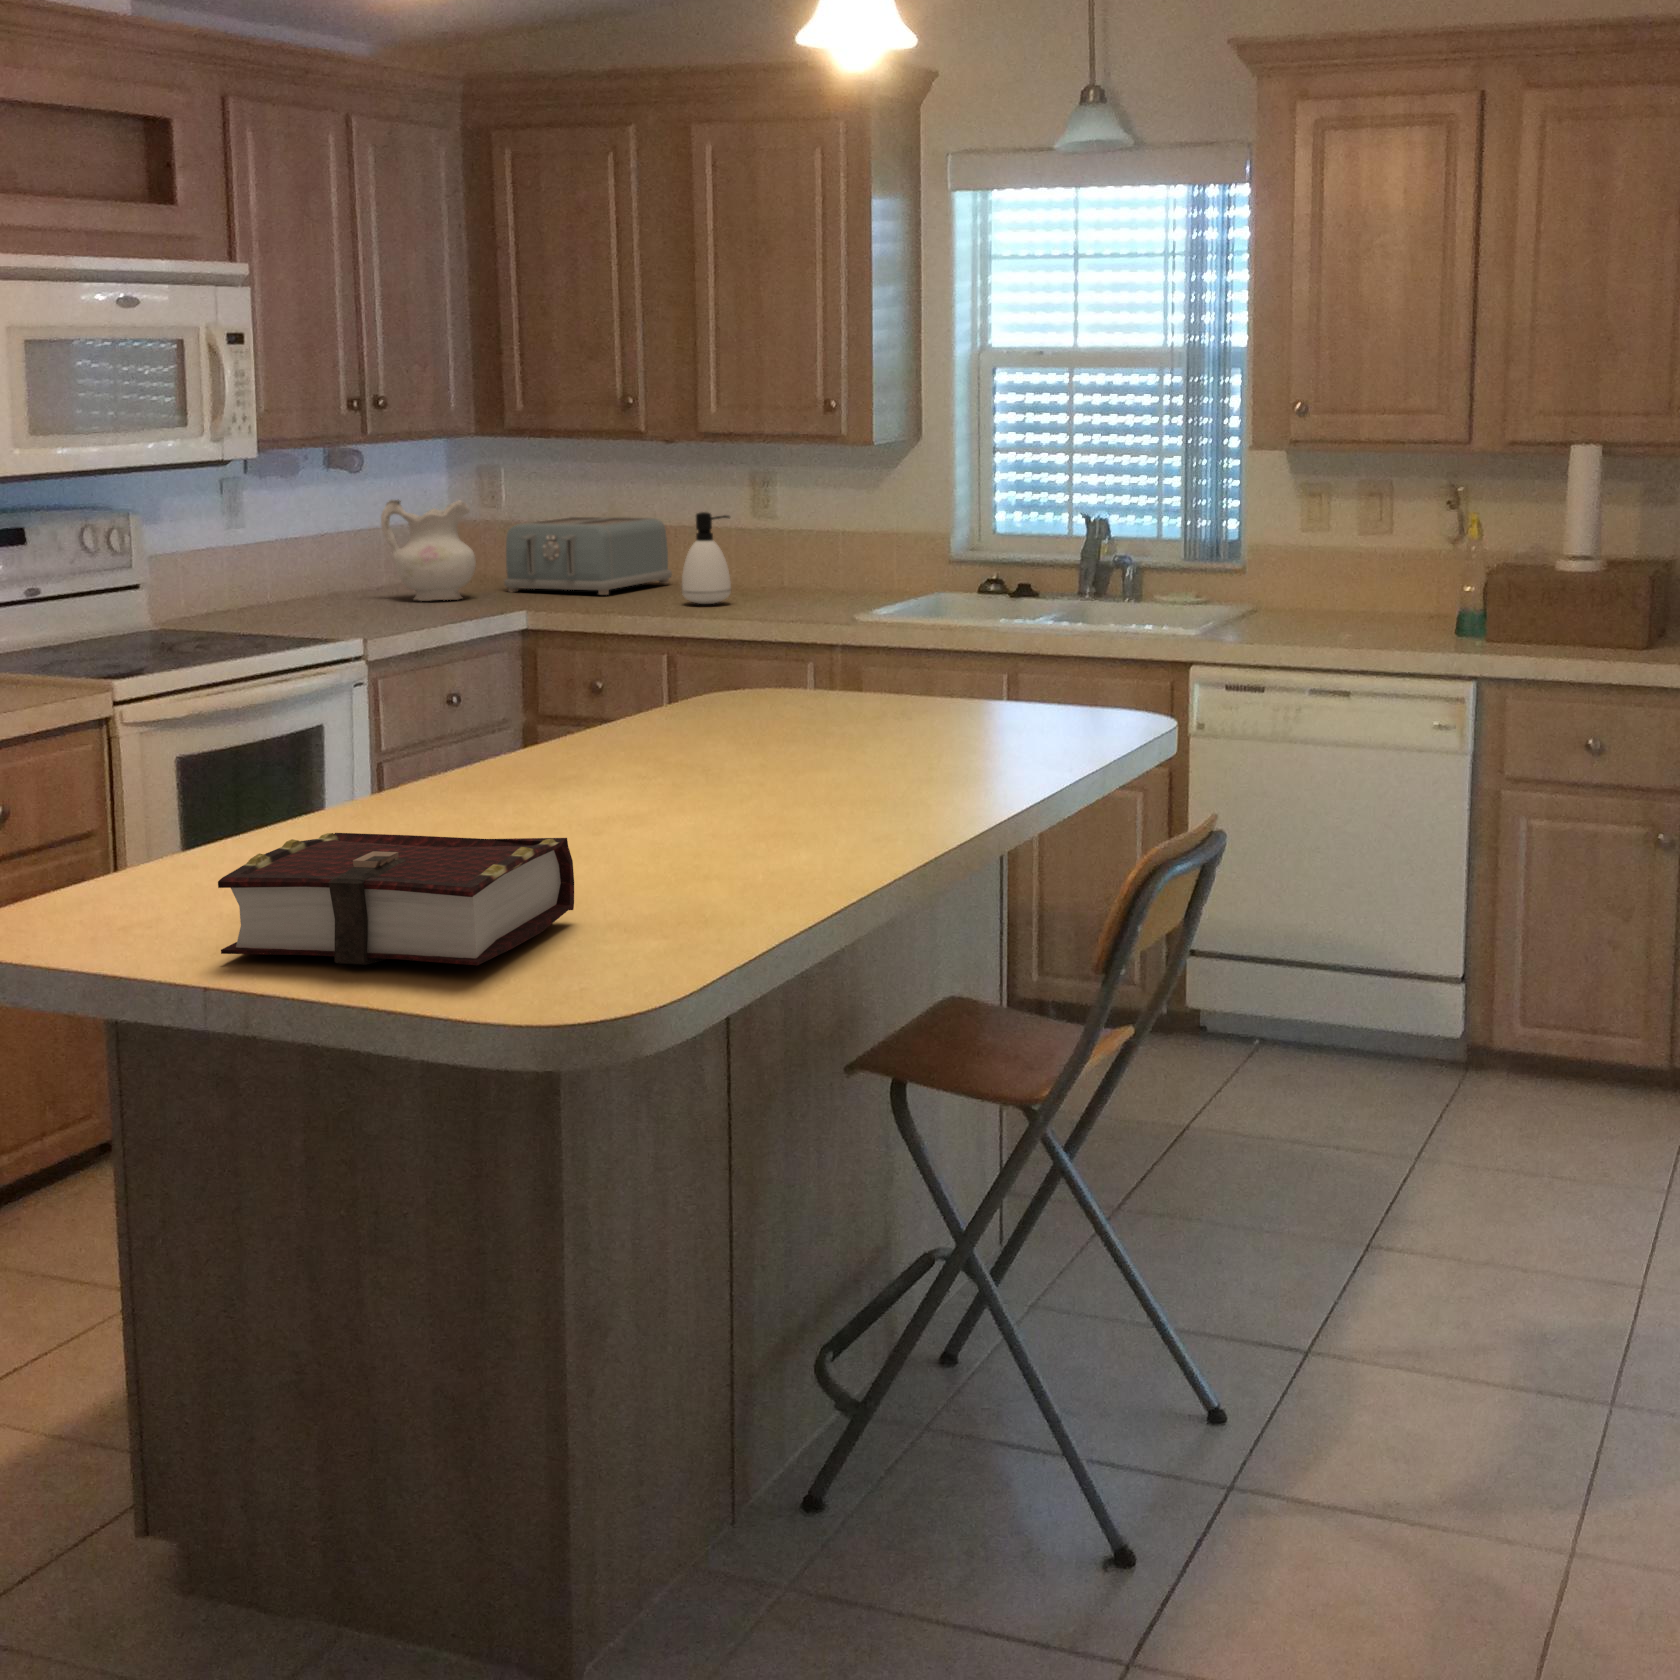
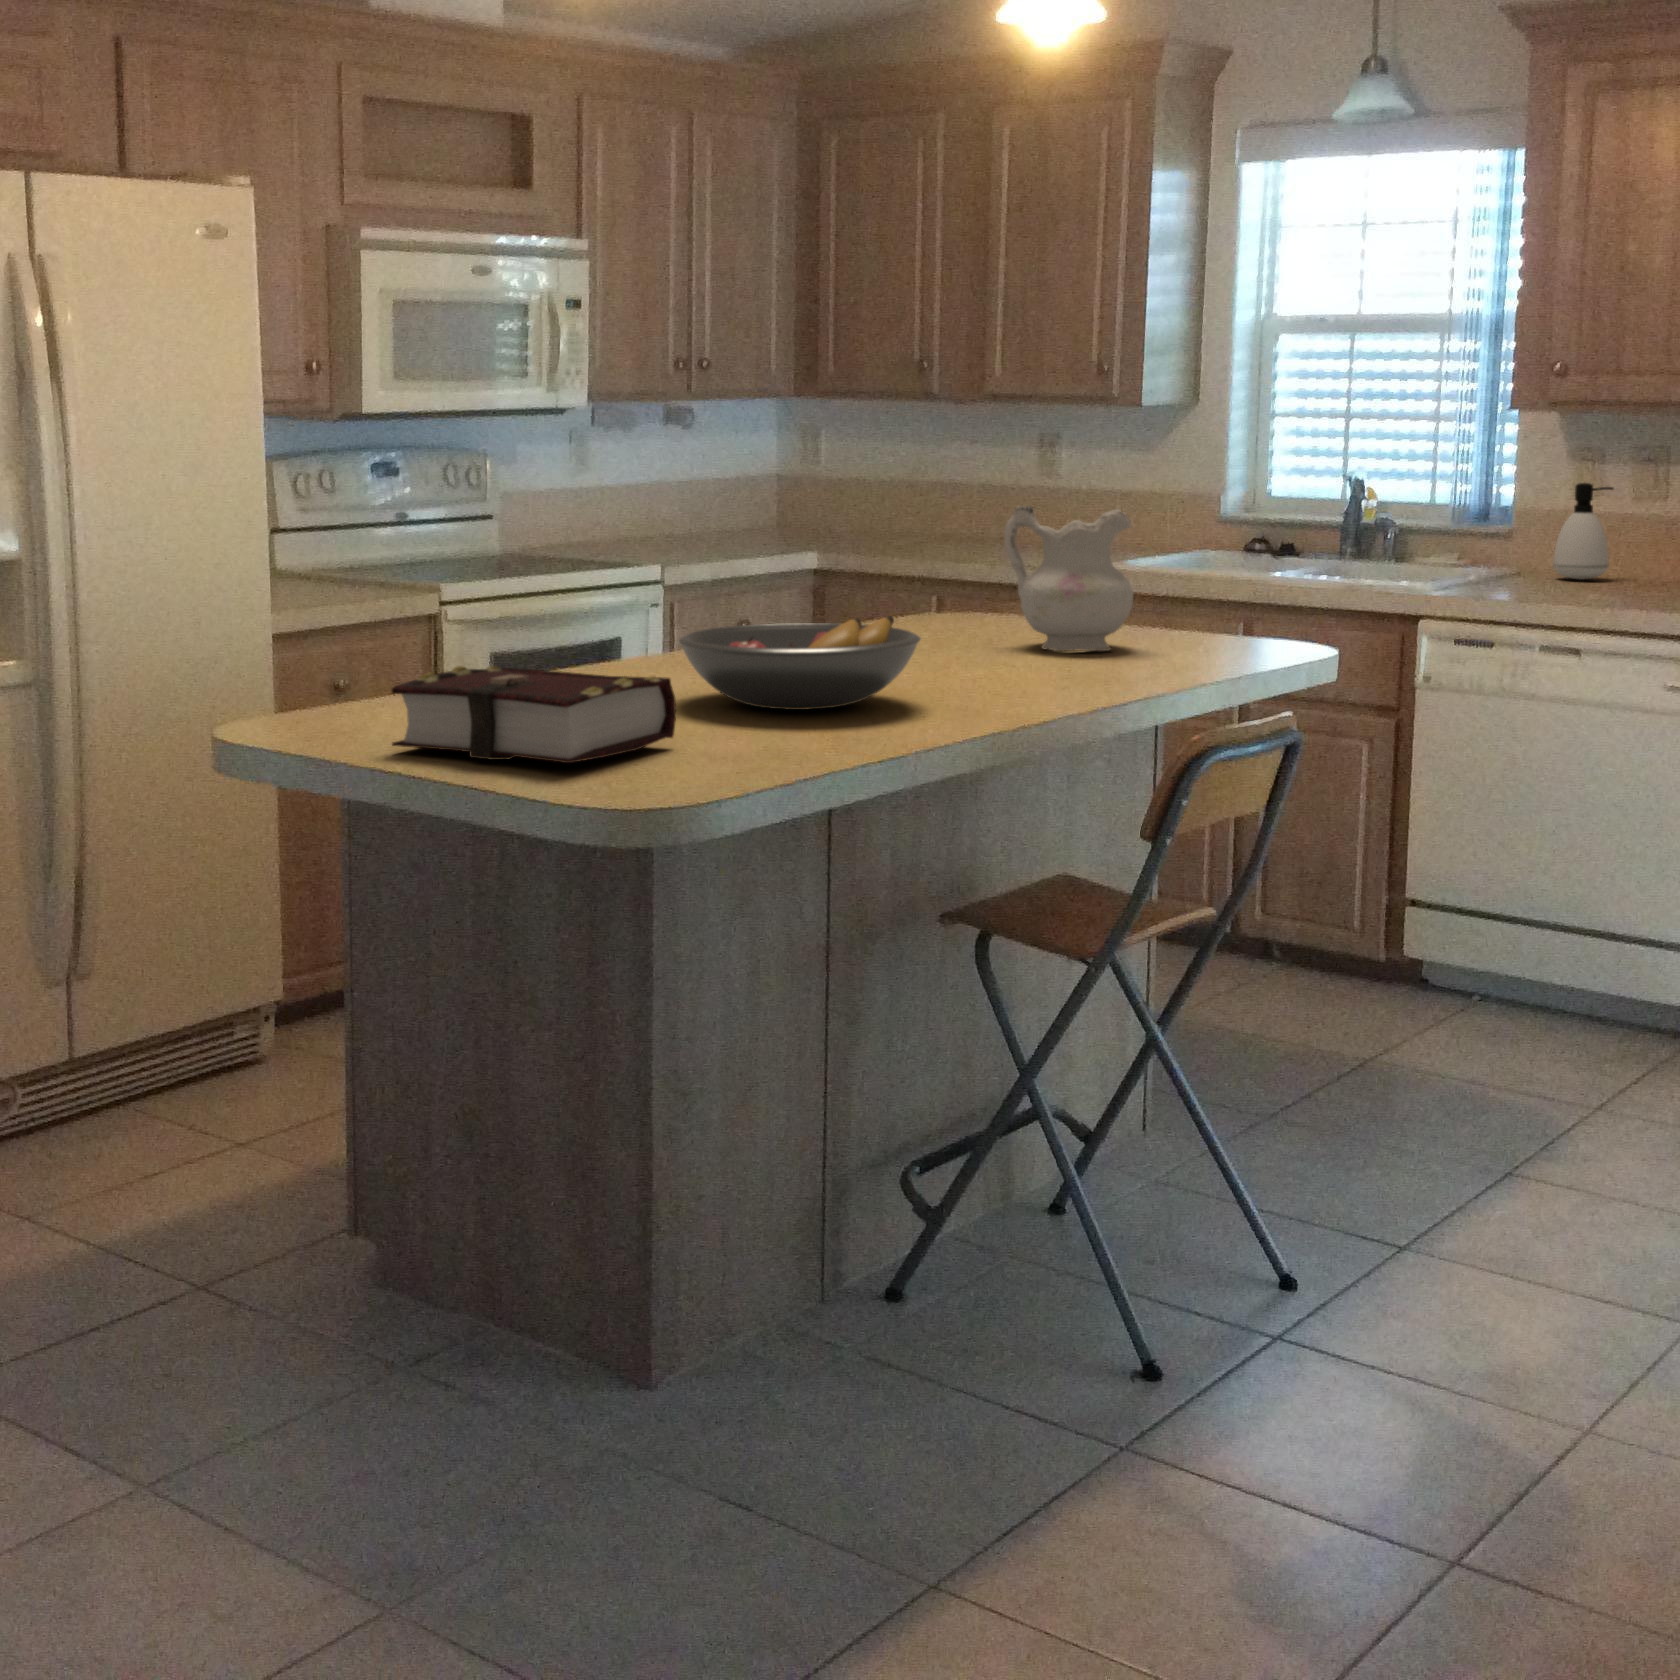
ceramic pitcher: present [381,500,476,601] -> present [1004,506,1133,651]
soap dispenser: present [682,512,731,604] -> present [1553,483,1613,580]
toaster: present [504,517,672,595] -> none [812,473,965,543]
fruit bowl: none [528,730,813,850] -> present [679,616,920,710]

